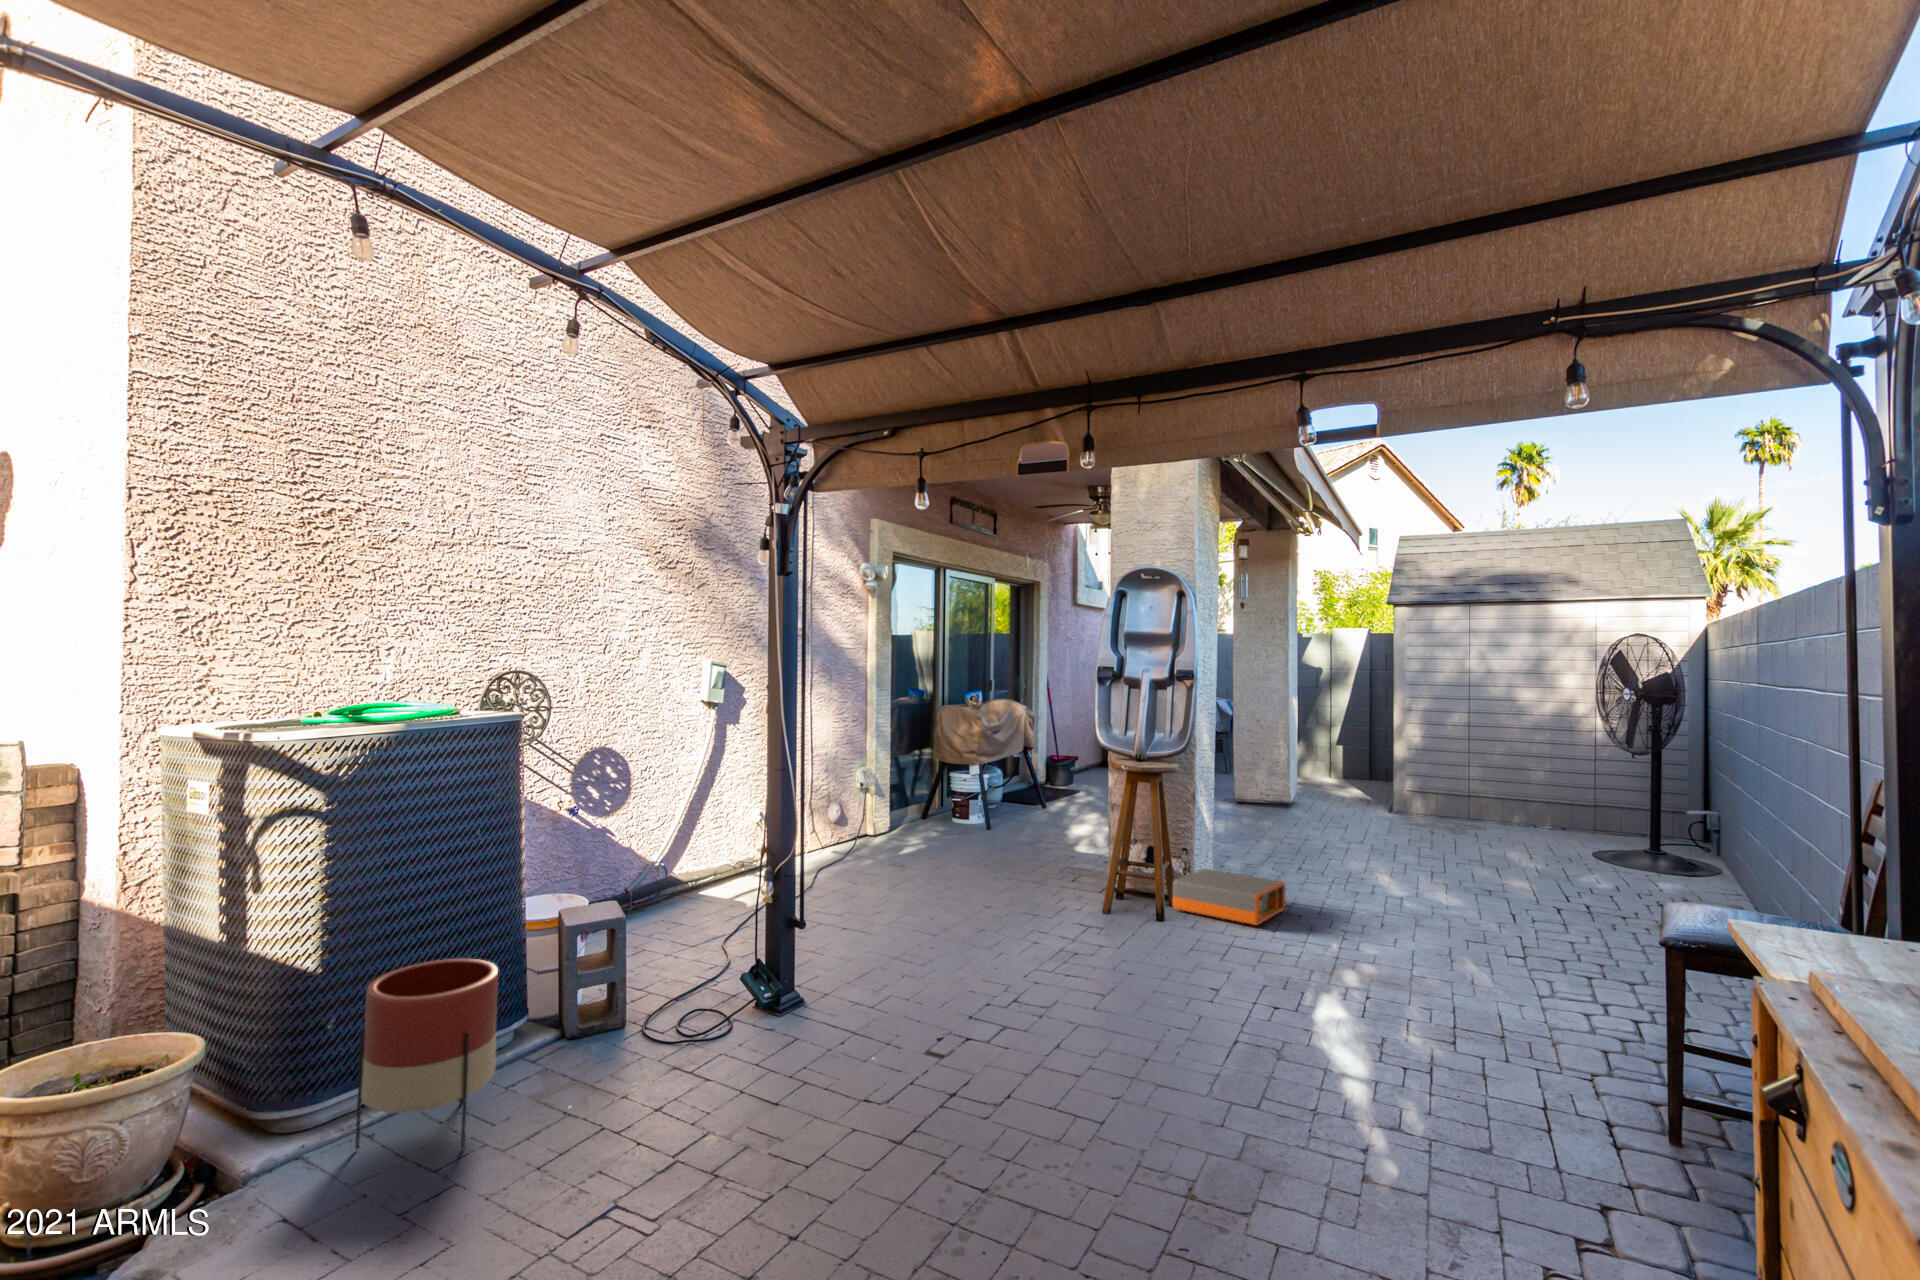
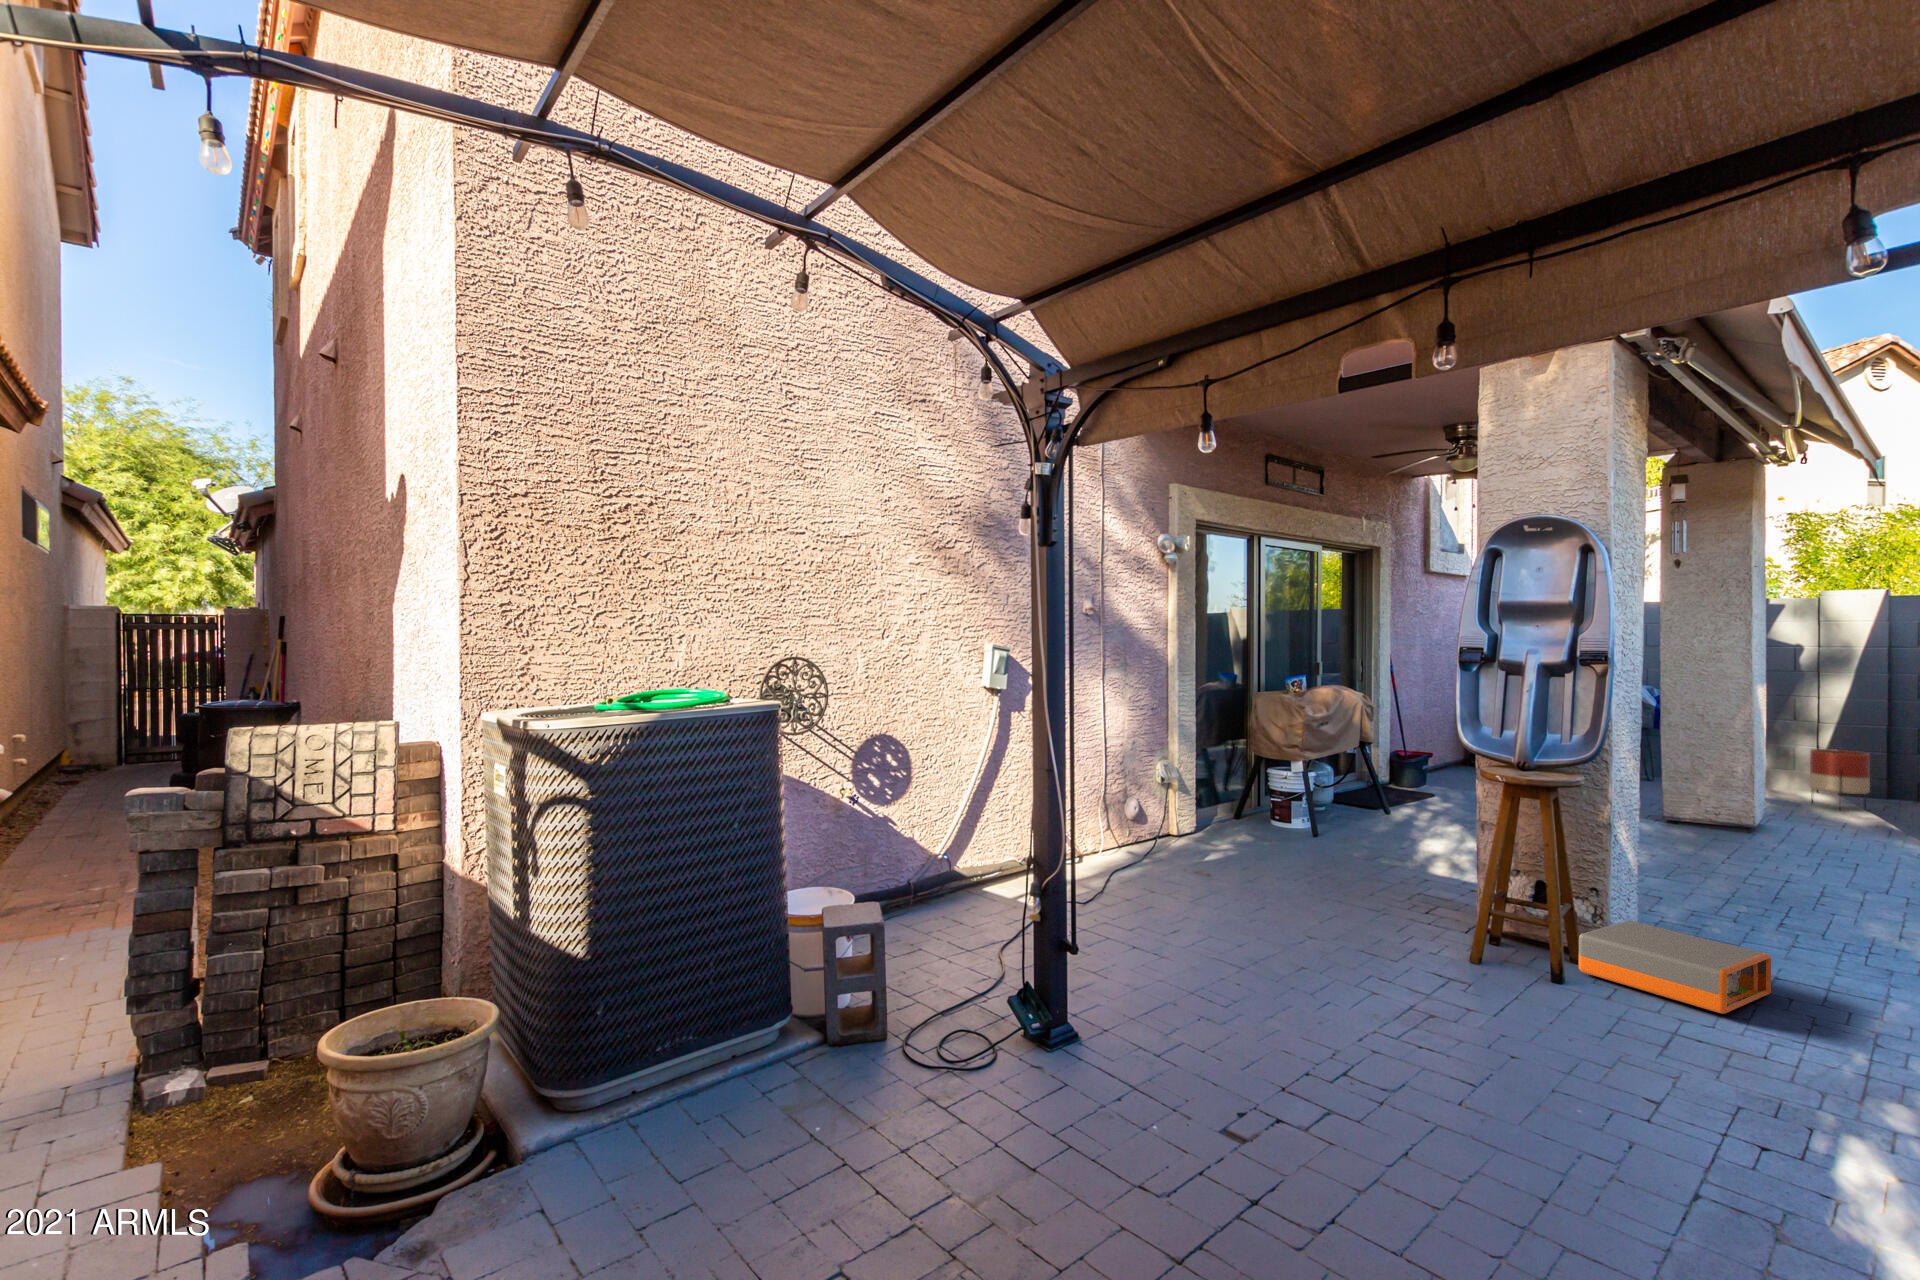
planter: present [356,959,498,1150] -> present [1810,749,1870,808]

